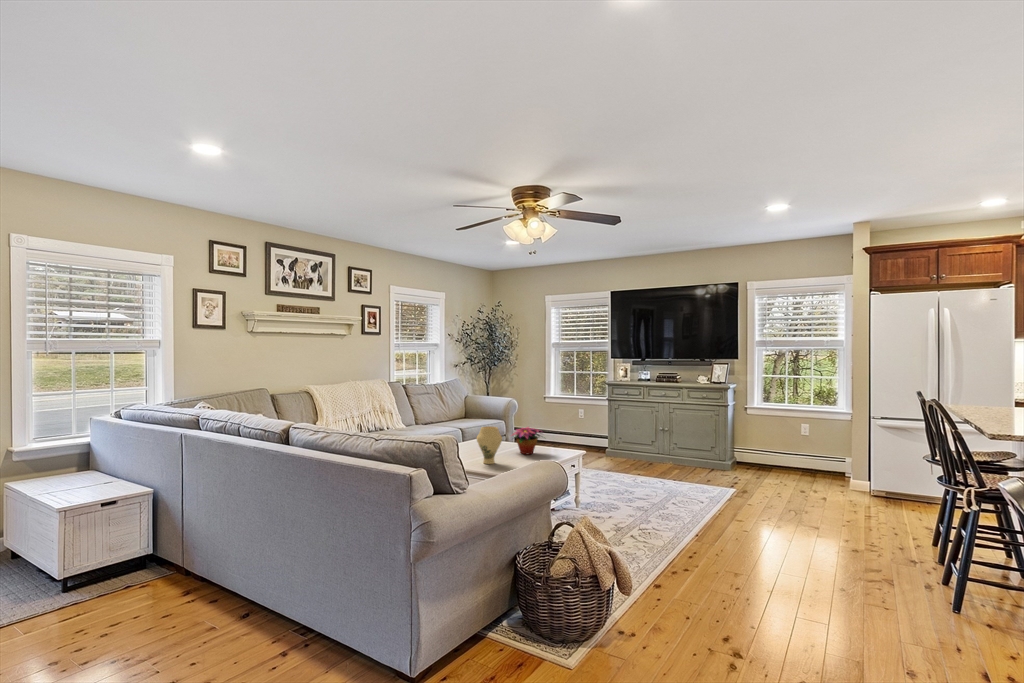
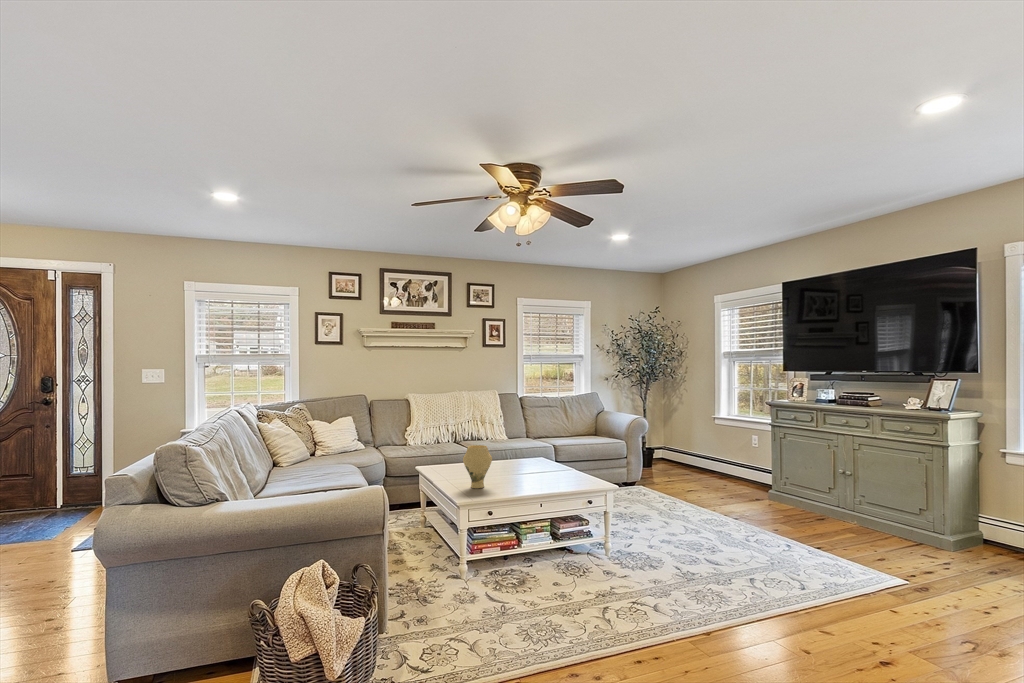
flower arrangement: present [512,427,540,454] -> none [522,449,569,483]

